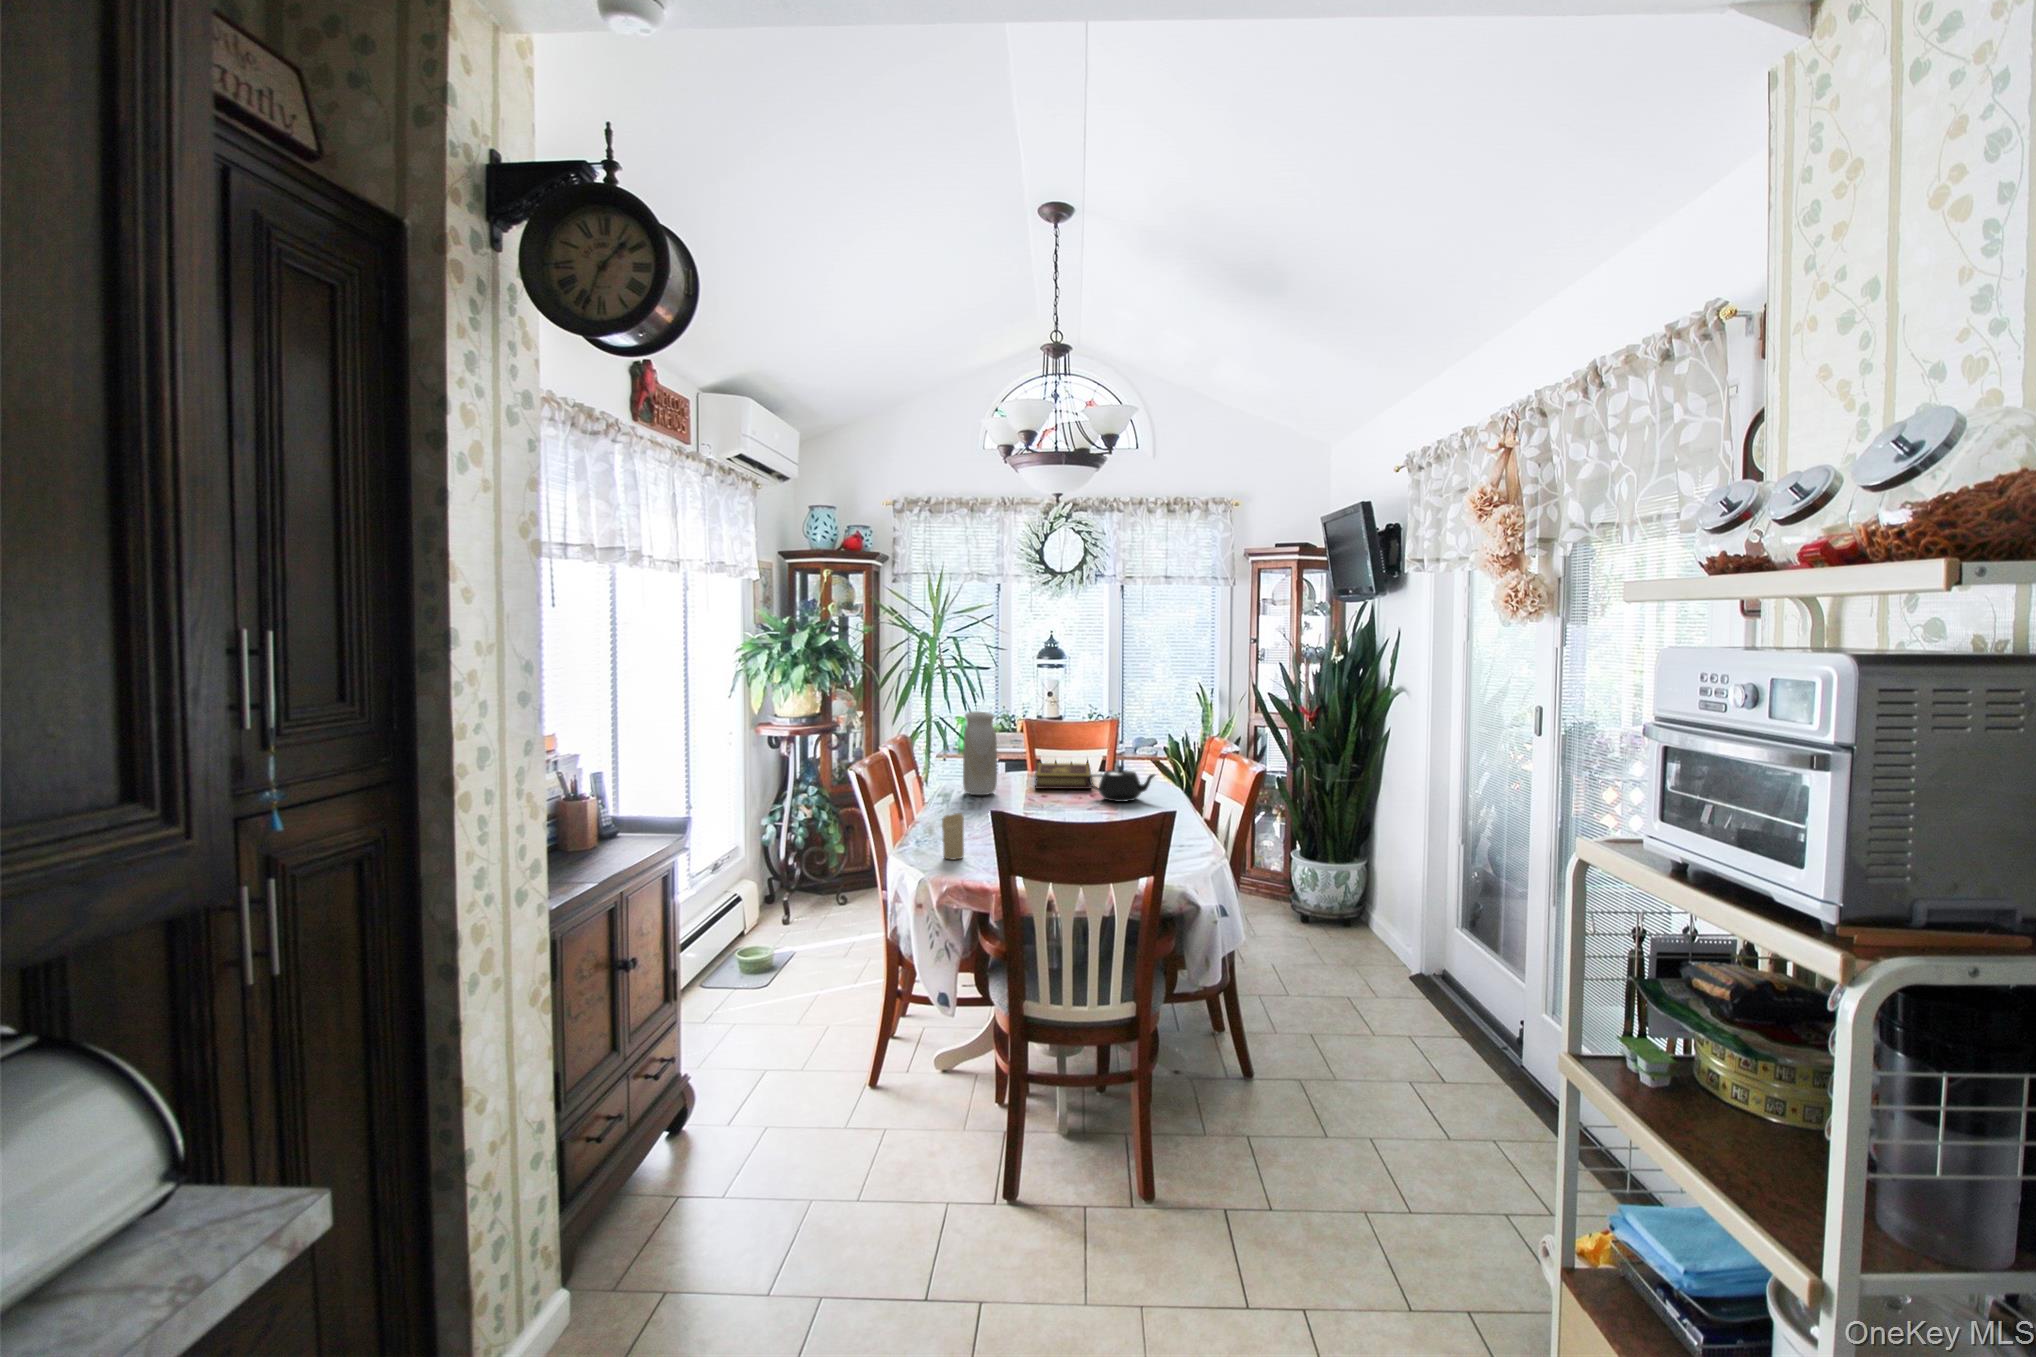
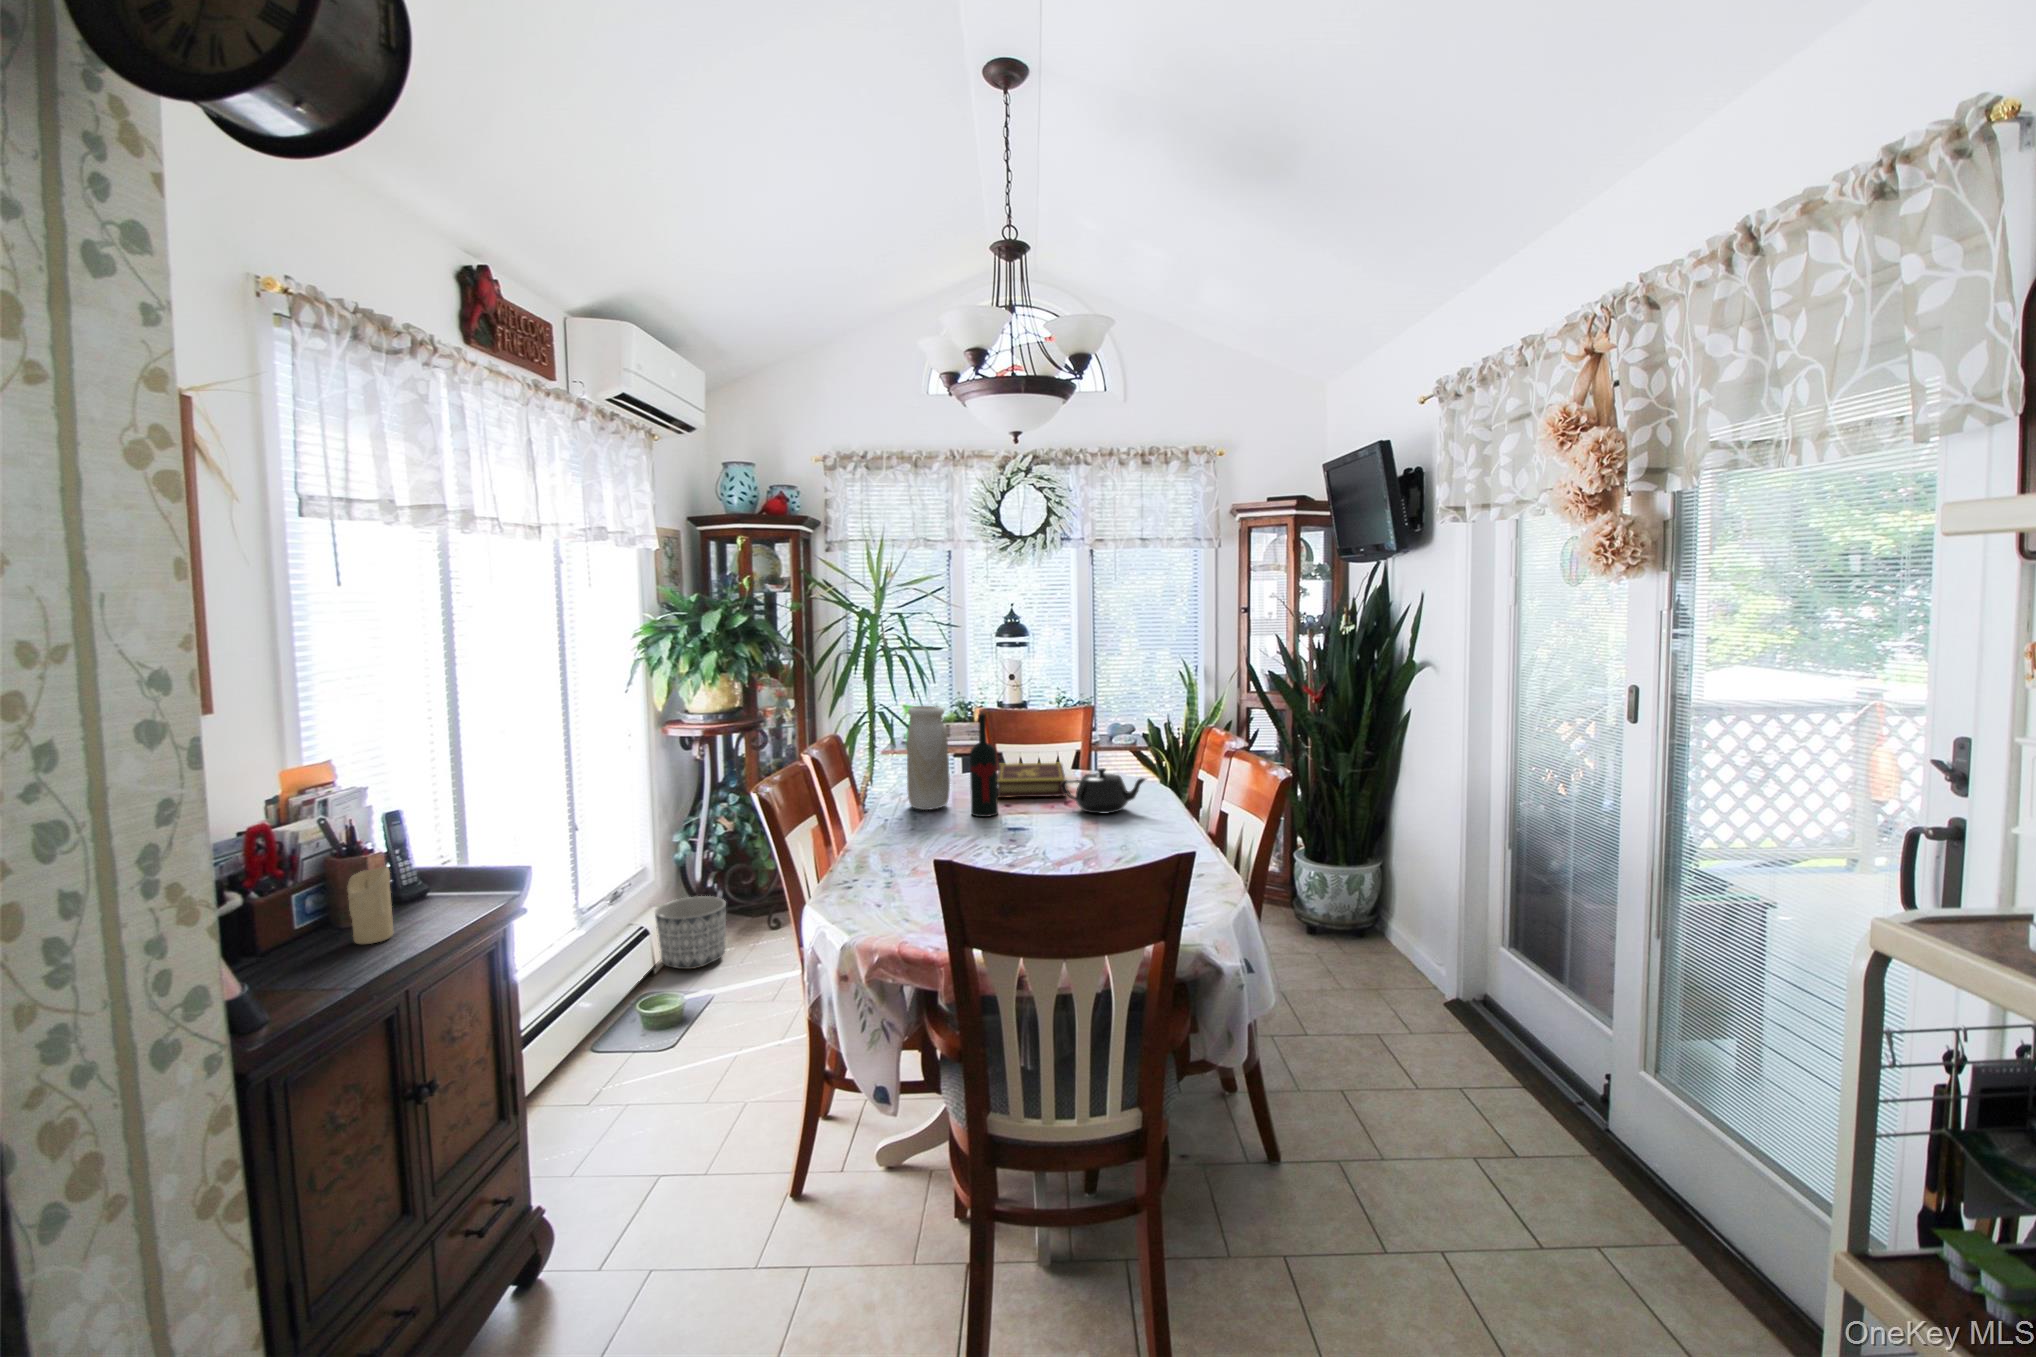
wine bottle: none [1014,715,1036,802] -> present [970,710,998,817]
candle: present [942,813,964,860] -> present [347,867,393,944]
planter: none [745,872,804,932] -> present [655,896,726,969]

